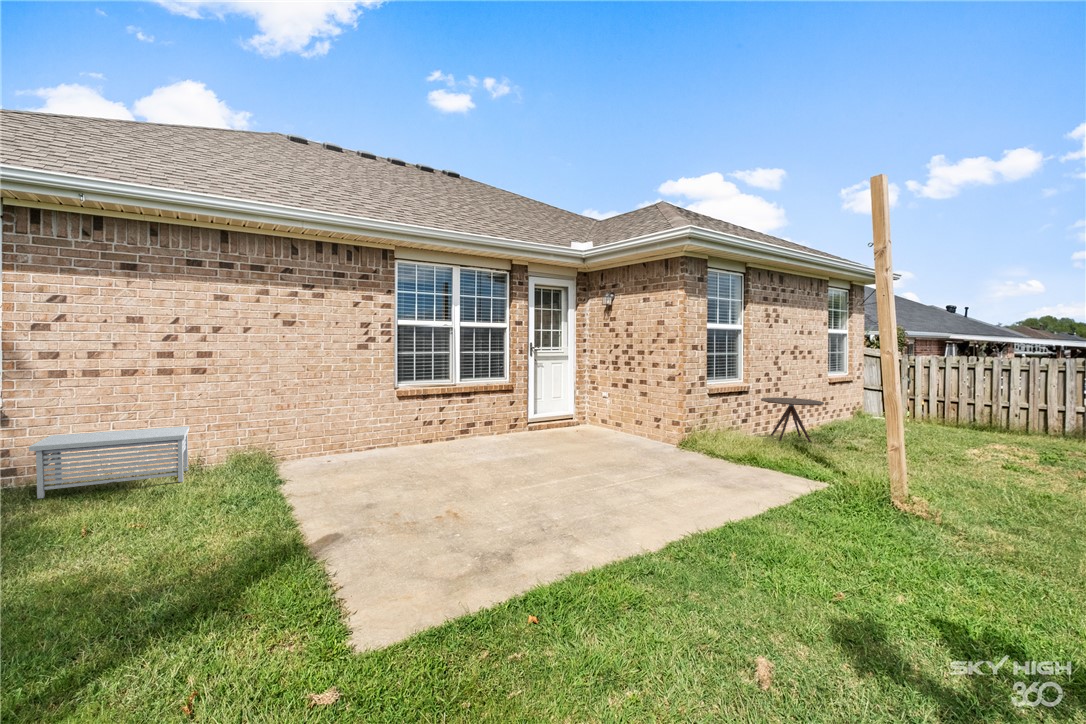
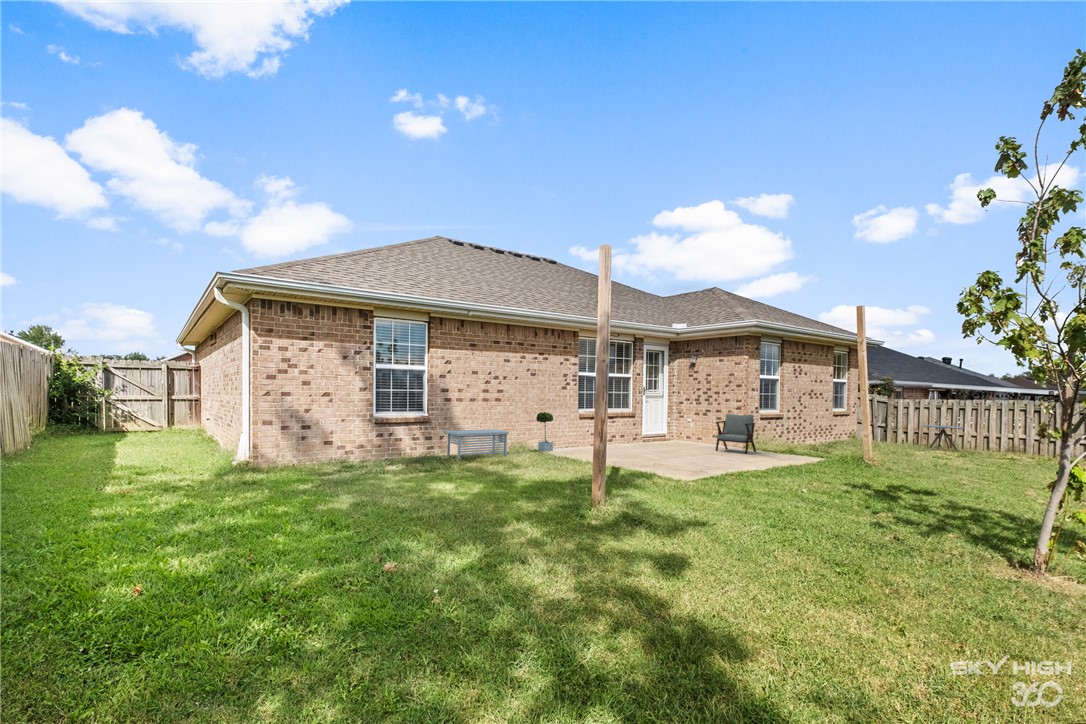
lounge chair: none [627,387,697,459] -> present [715,414,756,454]
potted tree: none [292,391,325,461] -> present [536,412,553,451]
round table: present [761,397,824,442] -> present [923,425,964,450]

